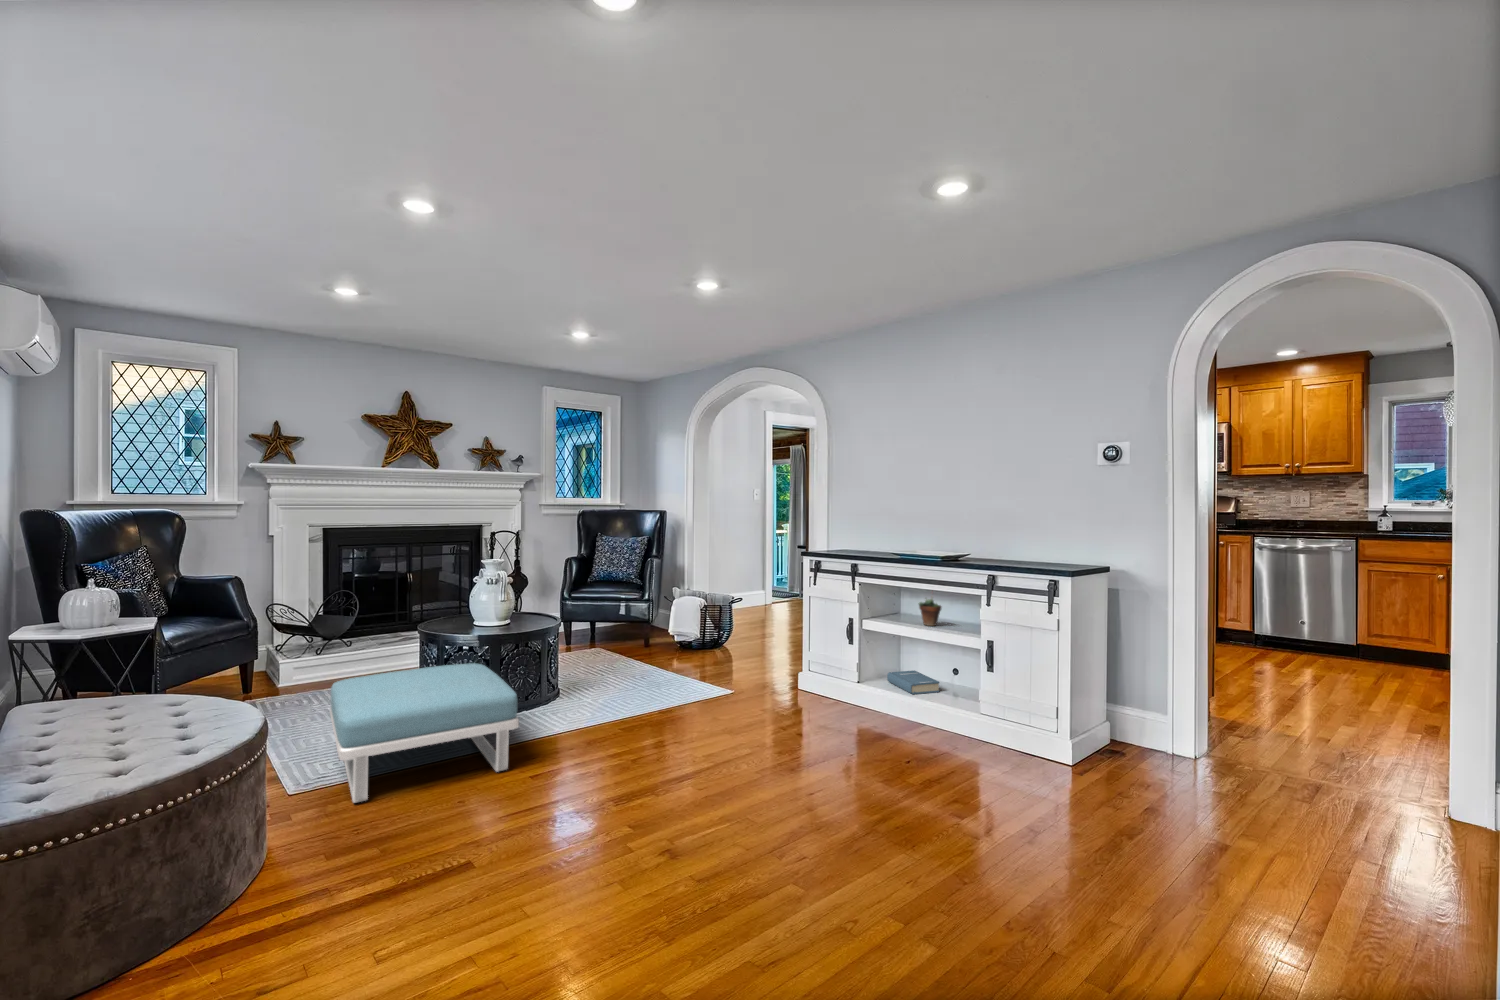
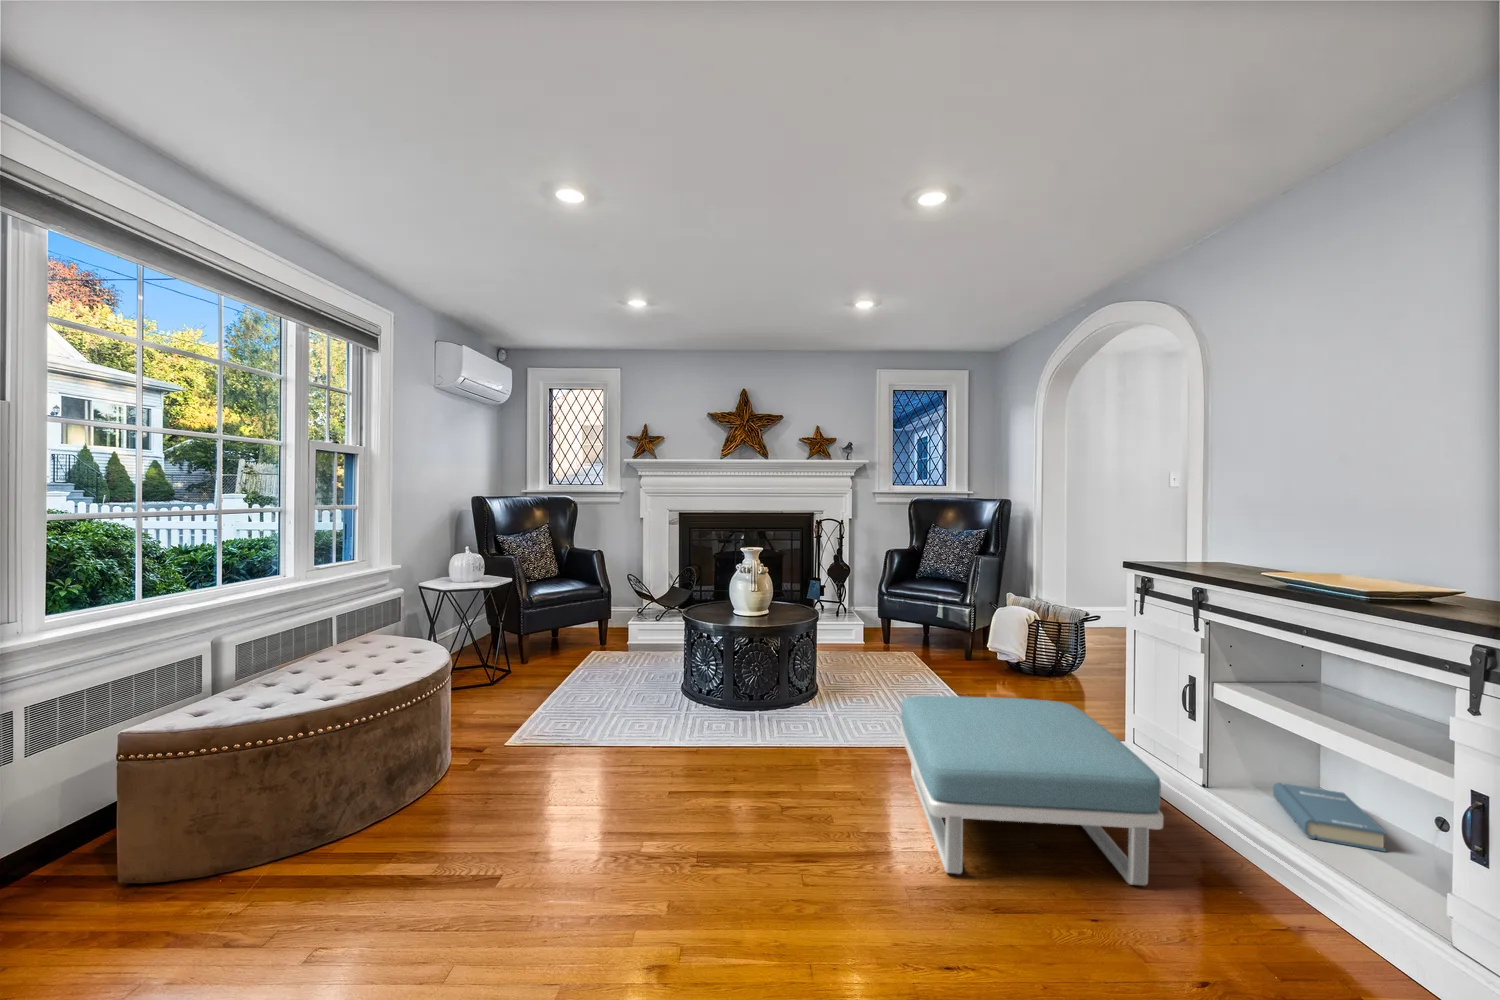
succulent plant: present [919,591,941,626] -> none [1341,650,1404,721]
footstool: present [330,663,519,803] -> present [900,696,1164,885]

